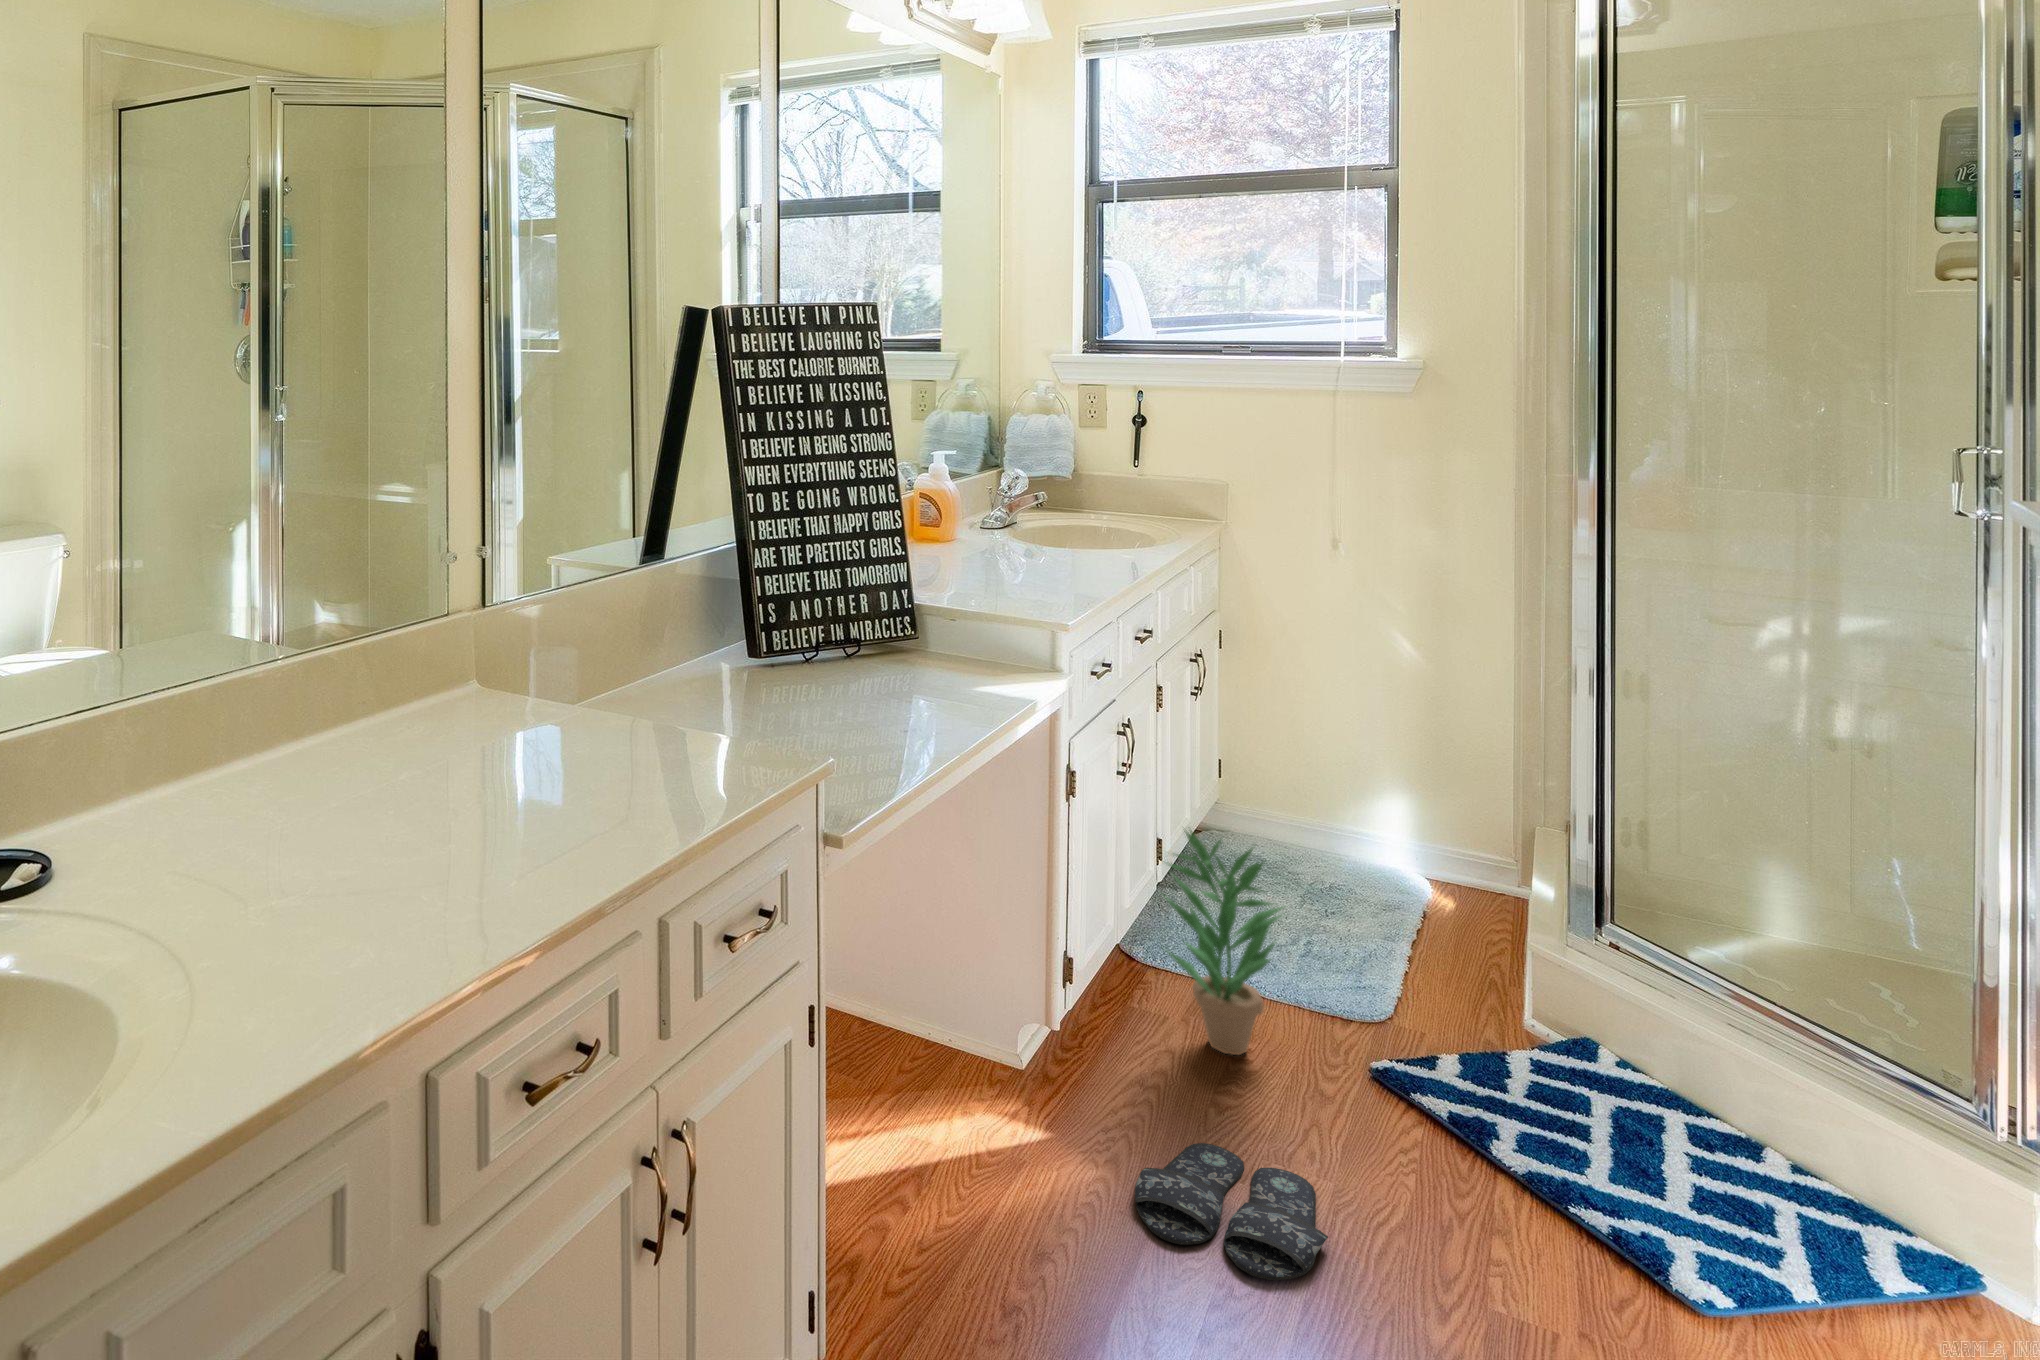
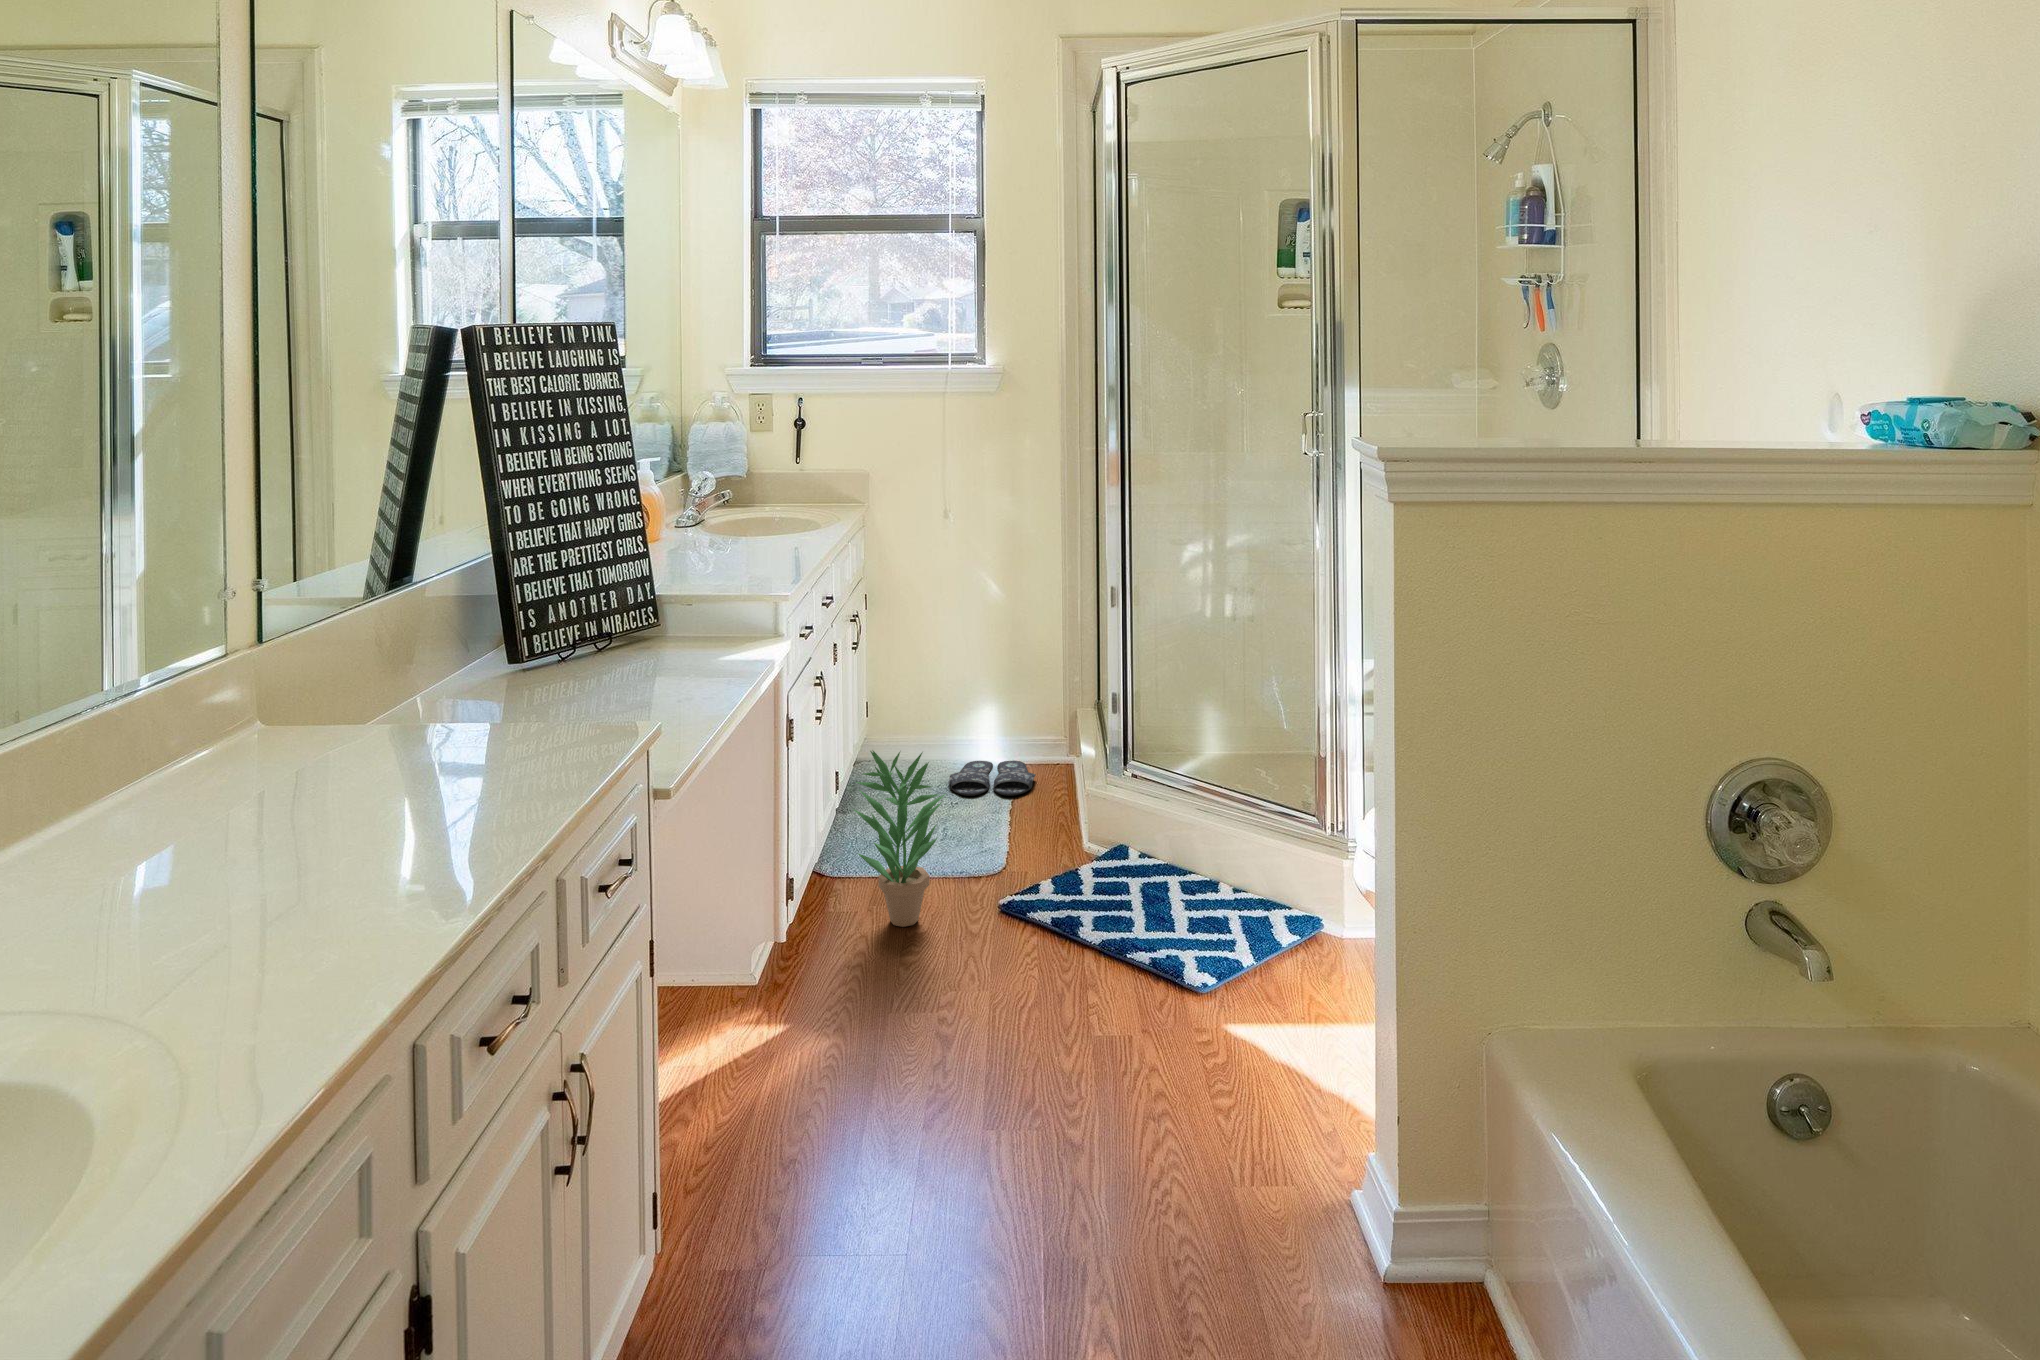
slippers: present [1135,1143,1328,1281] -> present [949,761,1036,796]

